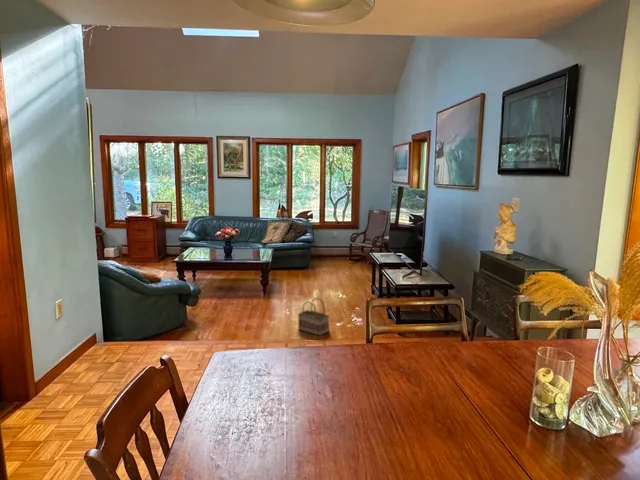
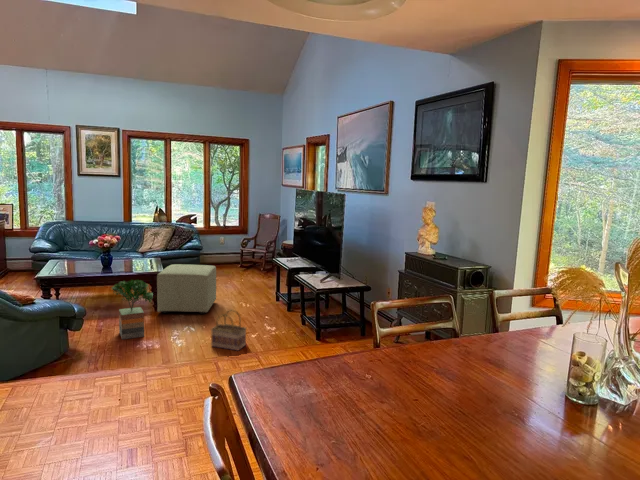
ottoman: none [264,255,317,300] -> present [157,264,216,314]
potted tree: none [222,266,256,317] -> present [112,280,153,339]

